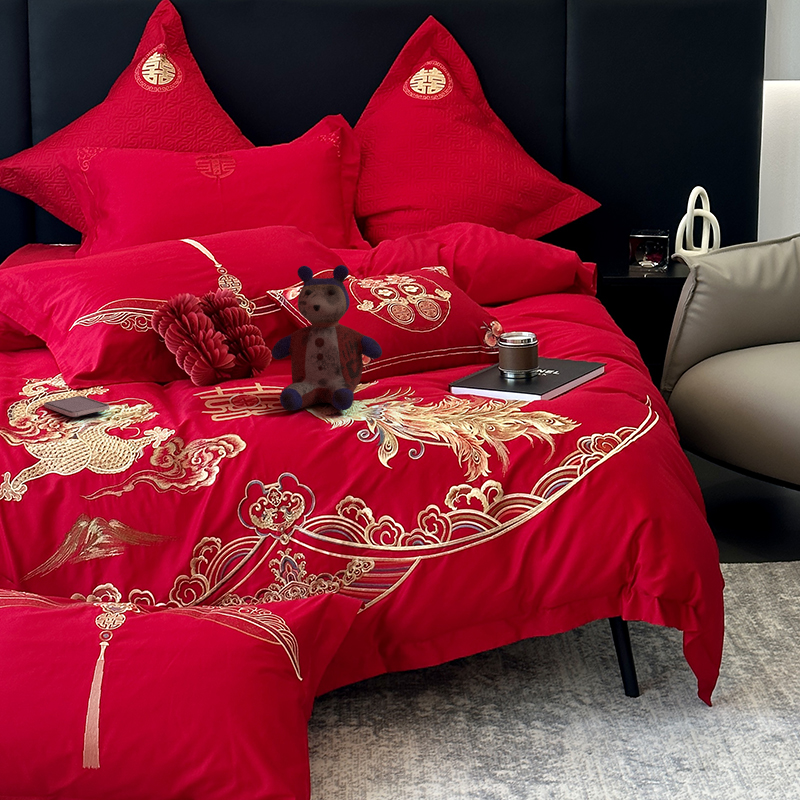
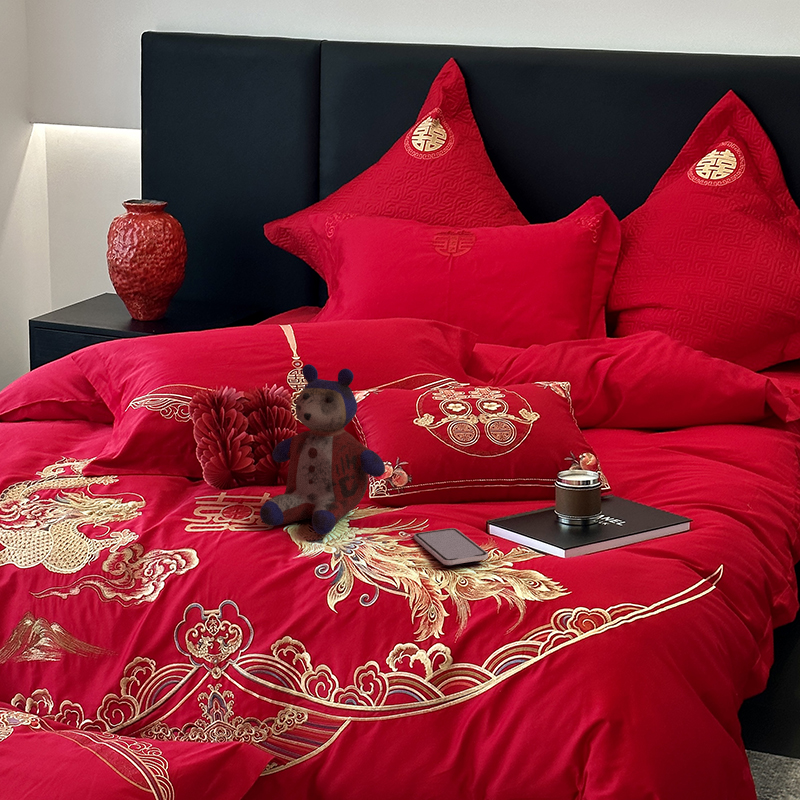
smartphone: present [44,396,109,417] -> present [414,528,488,565]

